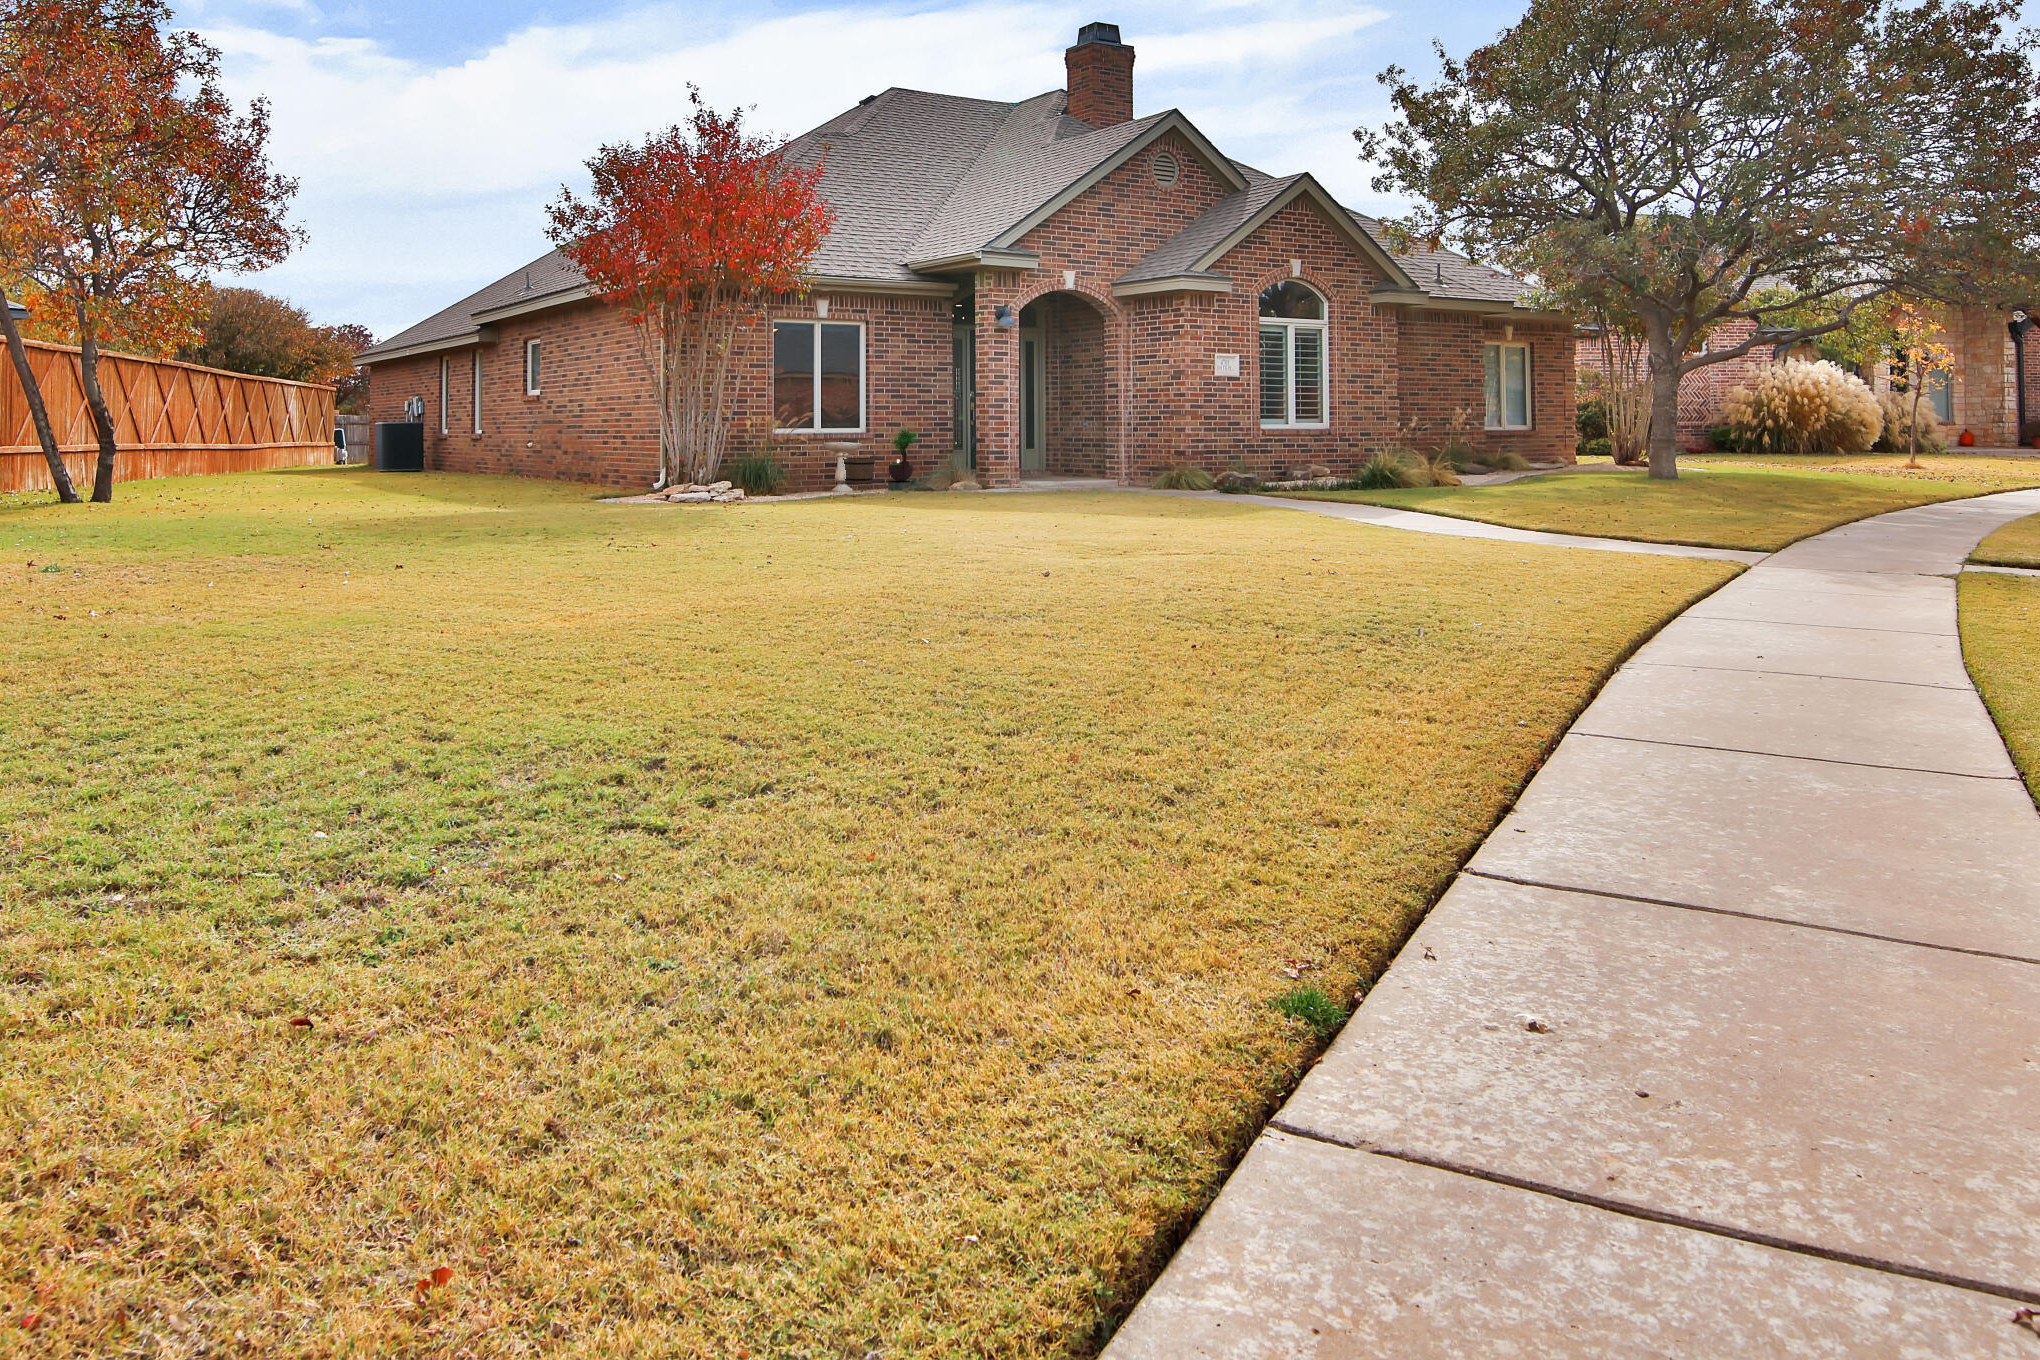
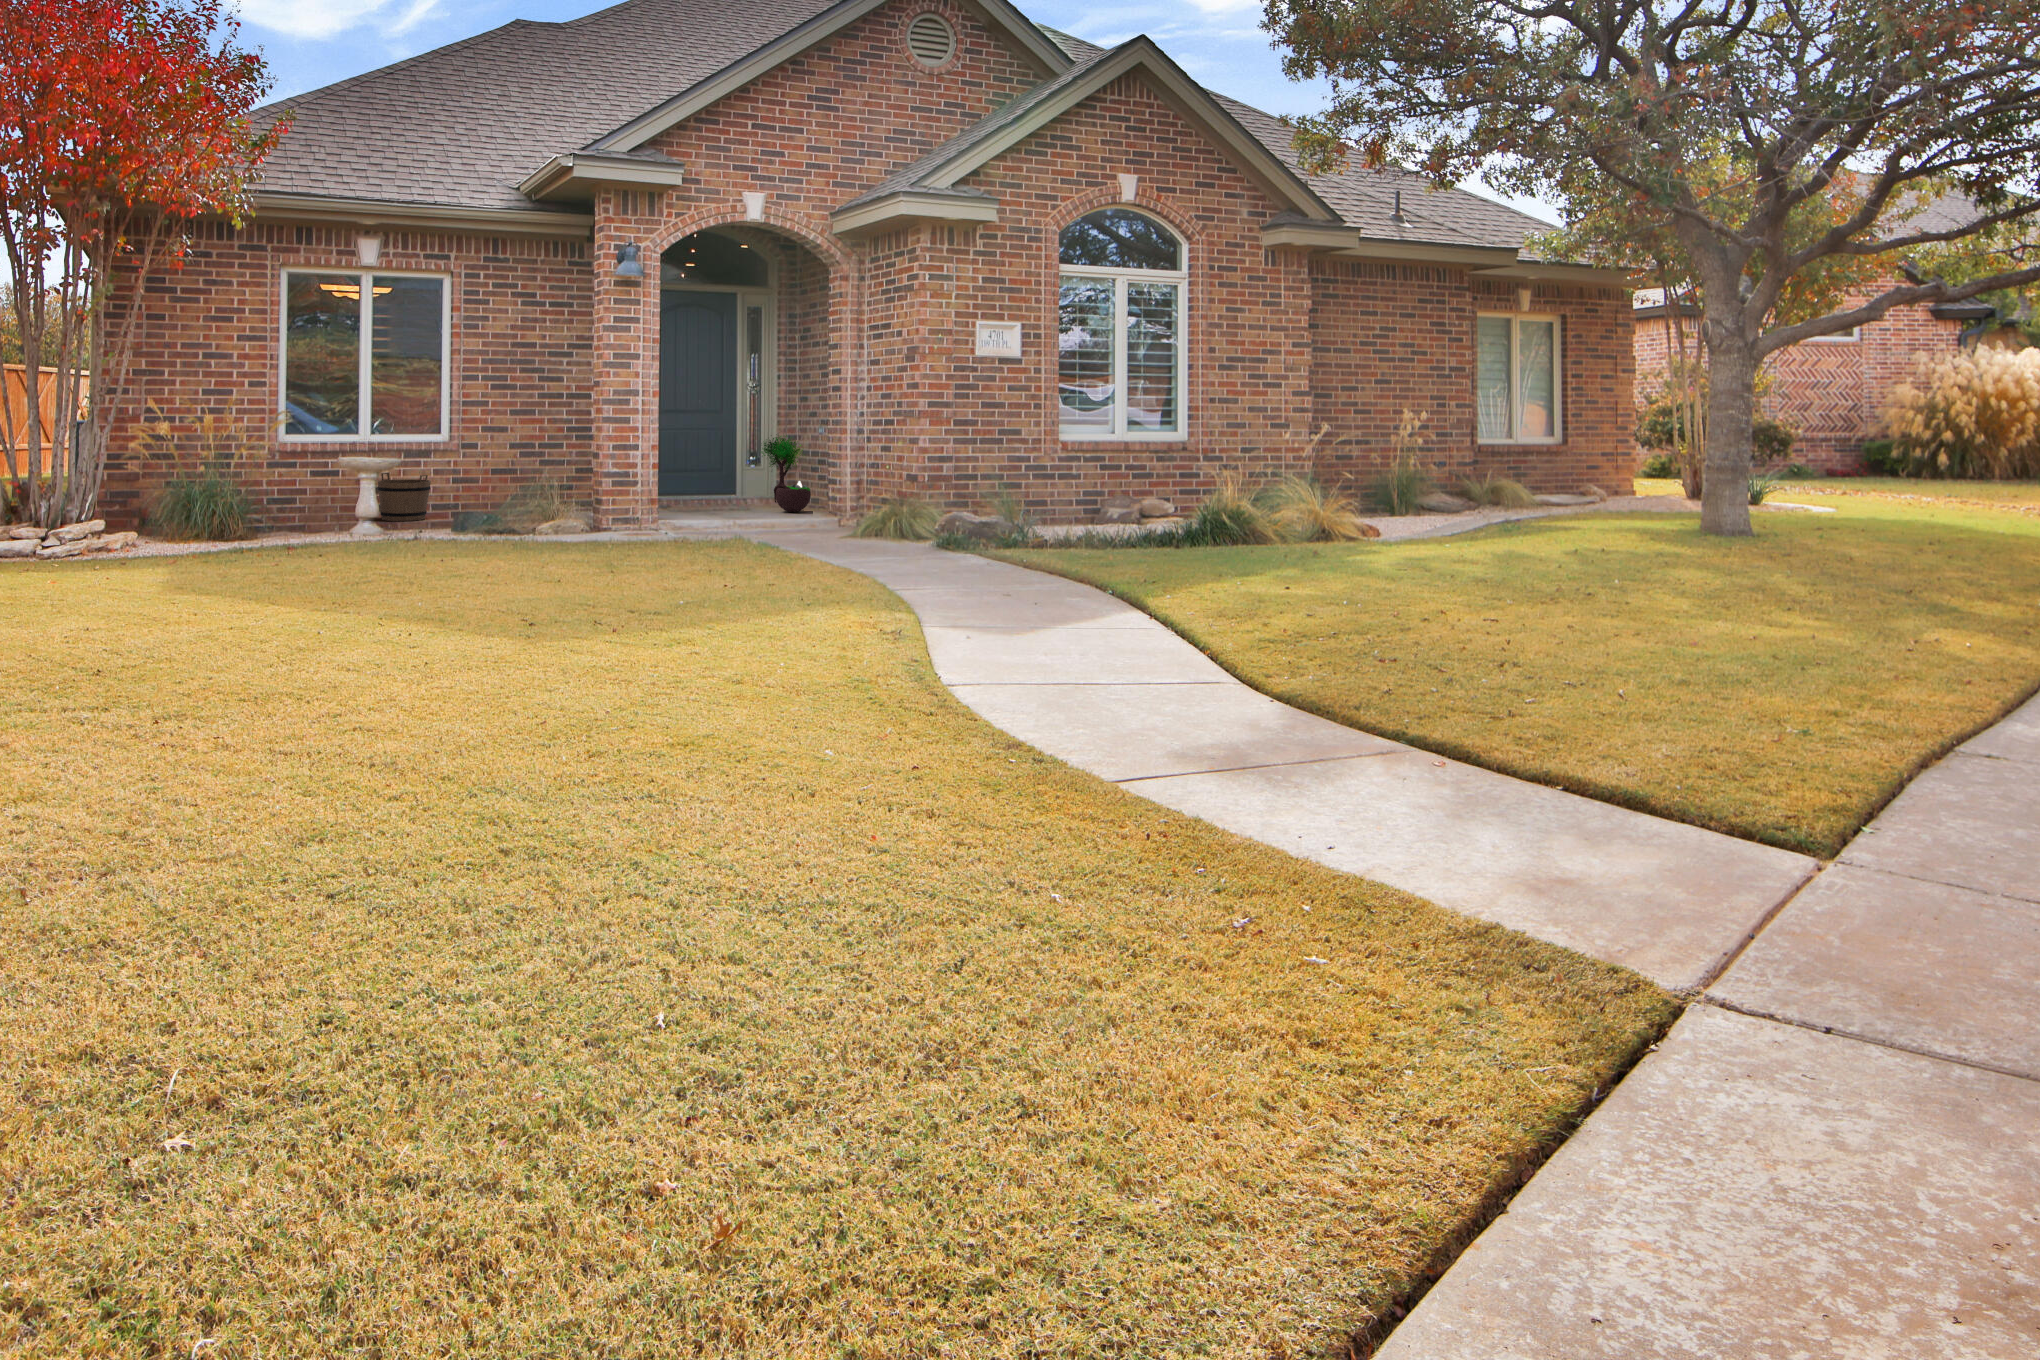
potted tree: present [889,428,918,481] -> present [761,435,811,512]

